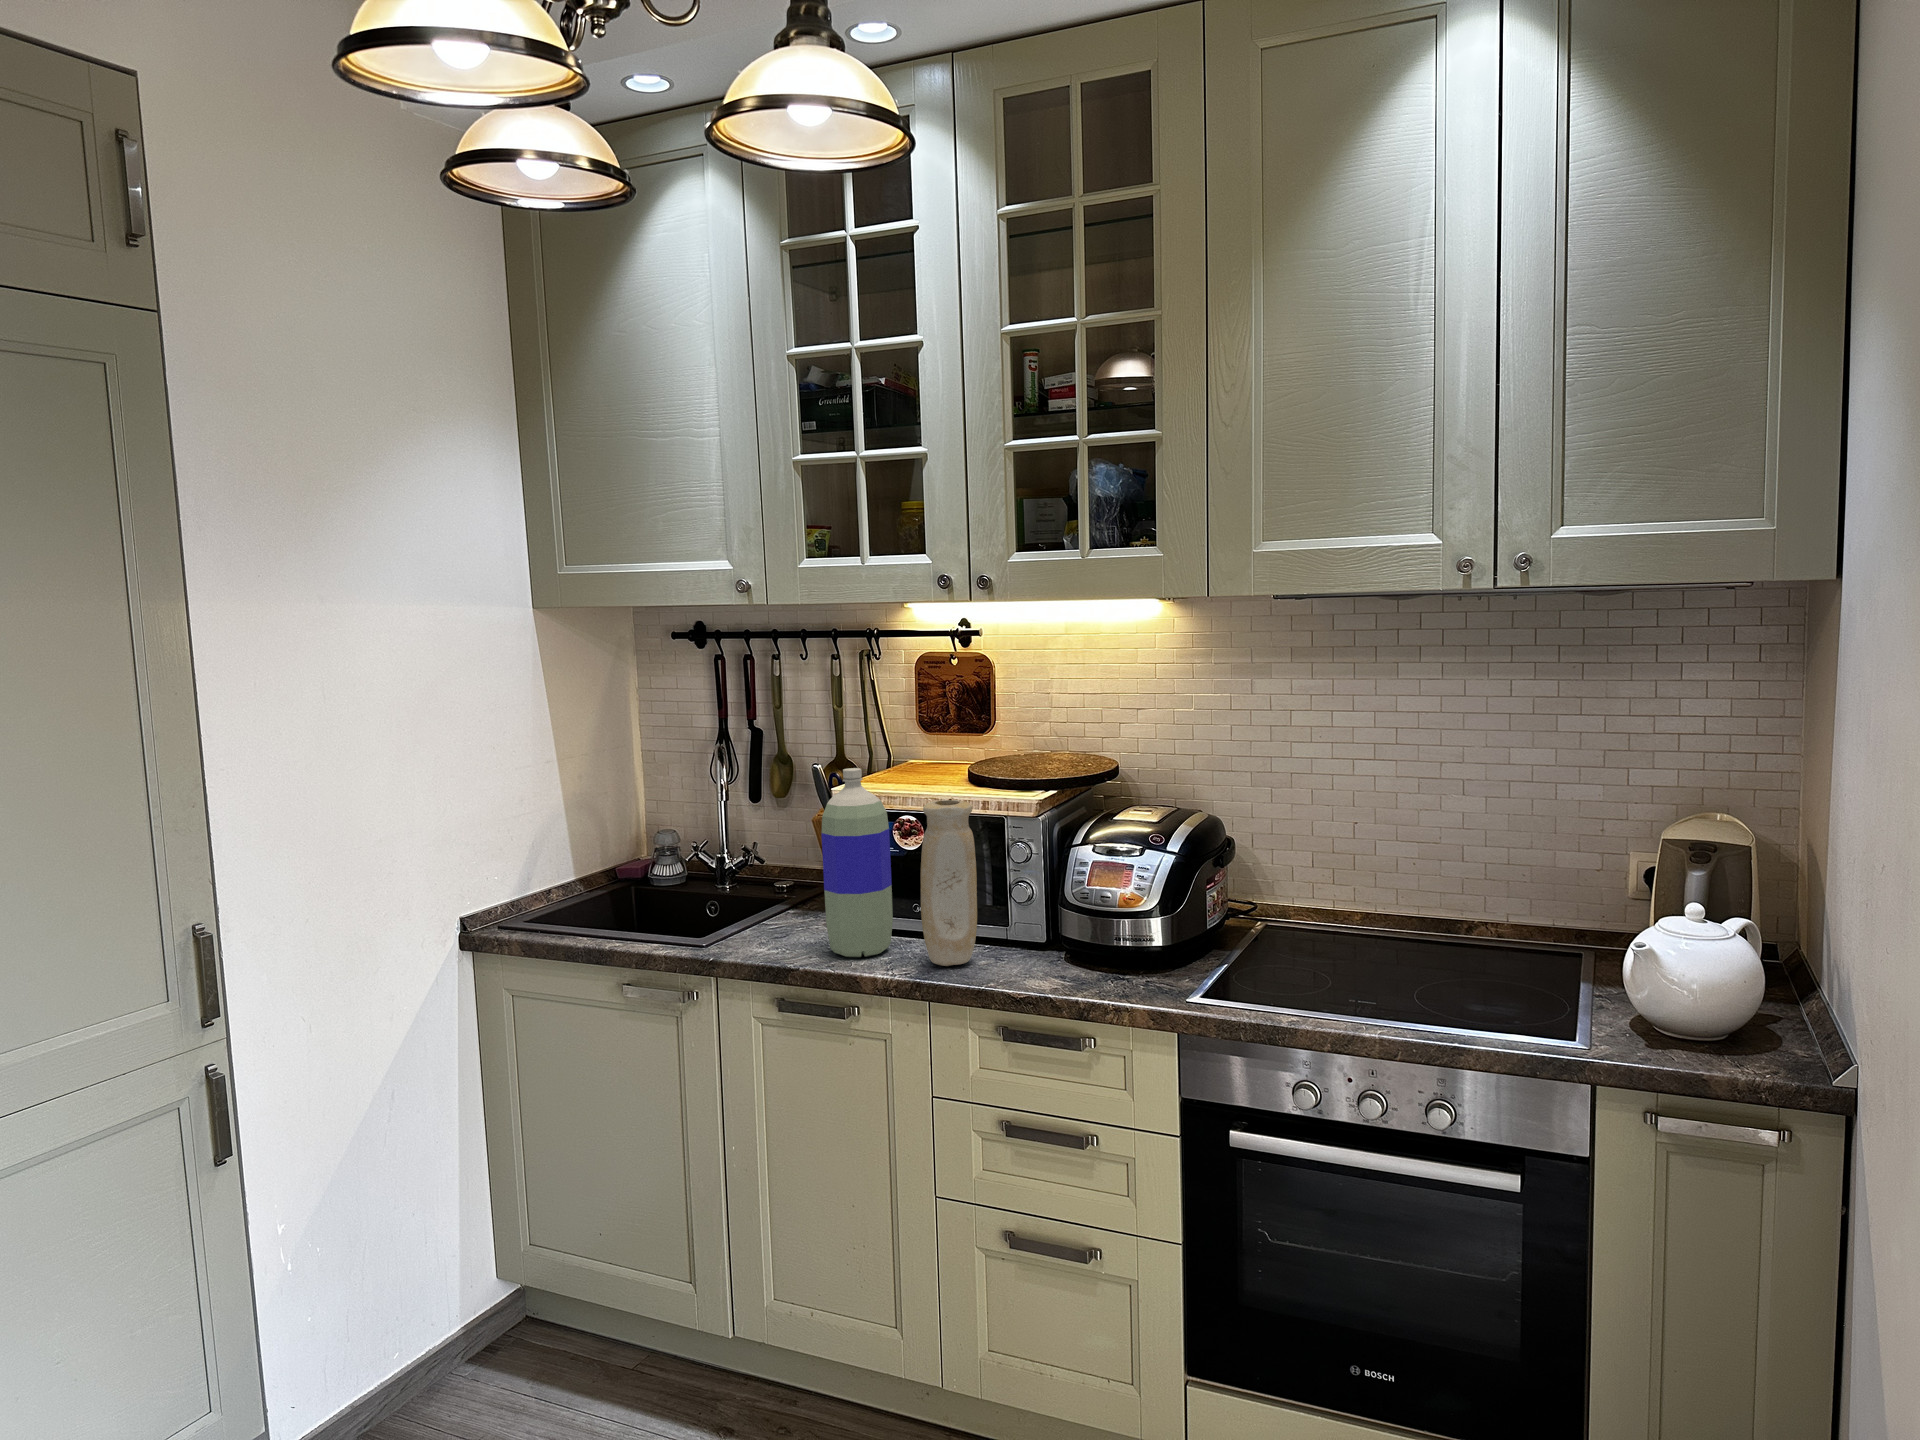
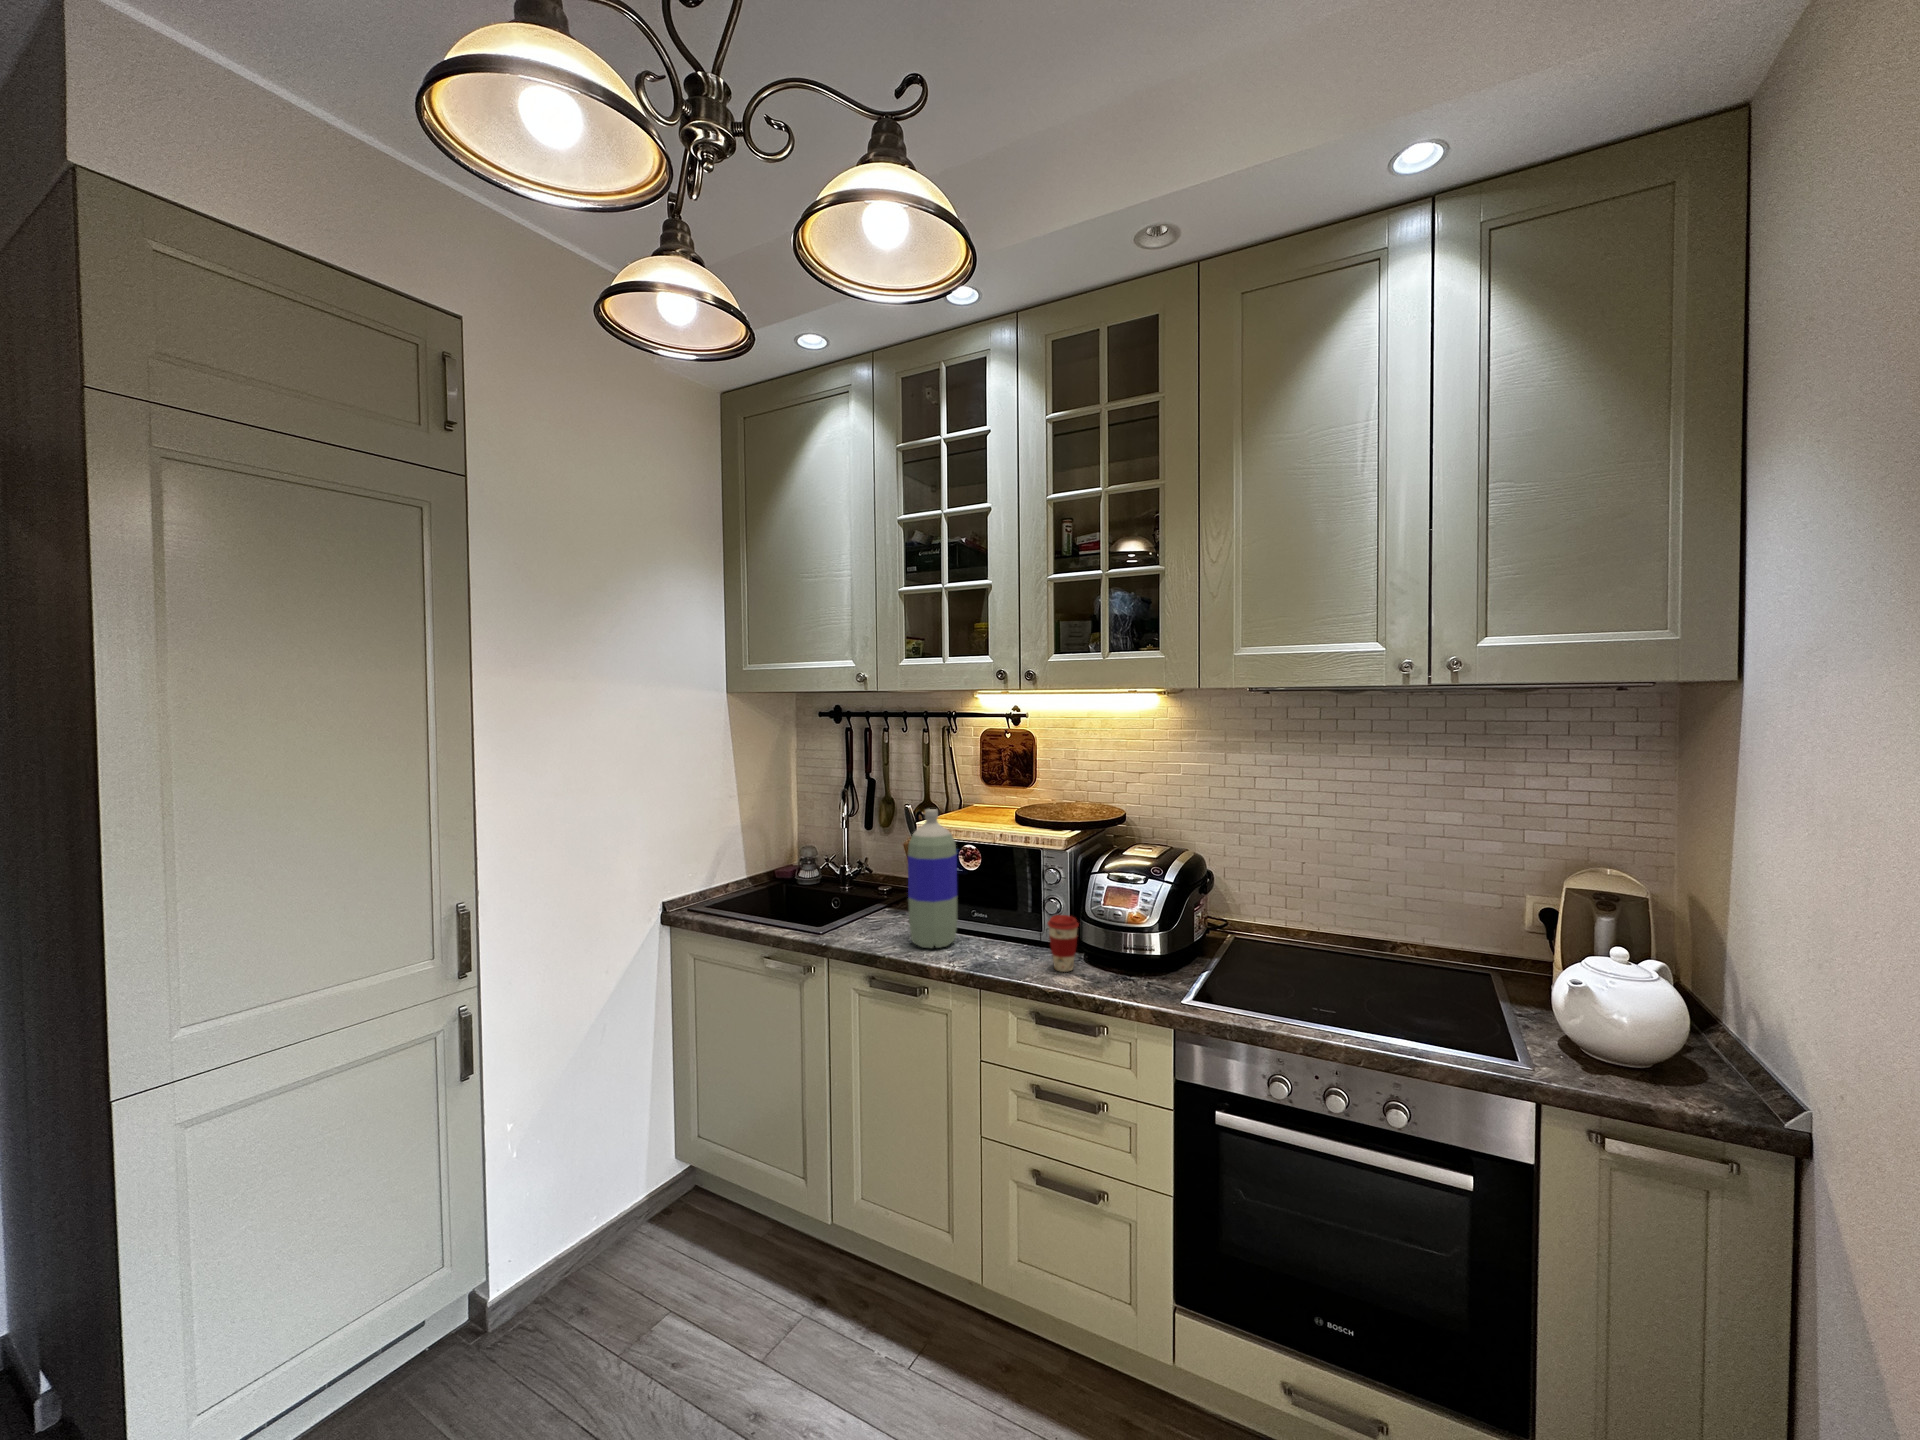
vase: present [921,800,977,966] -> none [978,835,1019,960]
coffee cup: none [1015,902,1057,976] -> present [1048,915,1079,972]

